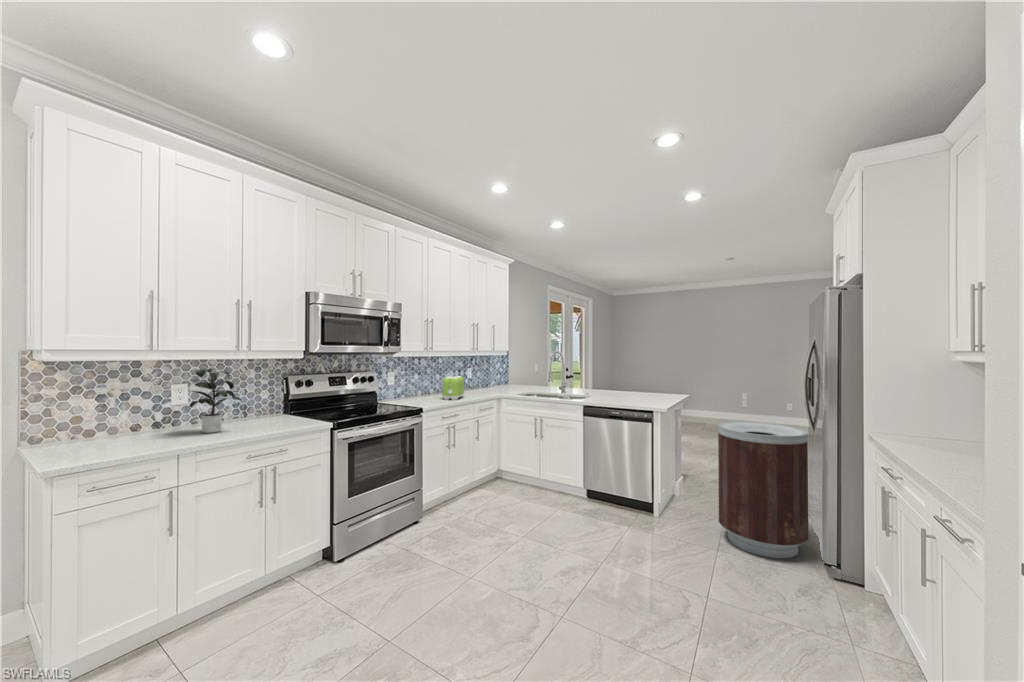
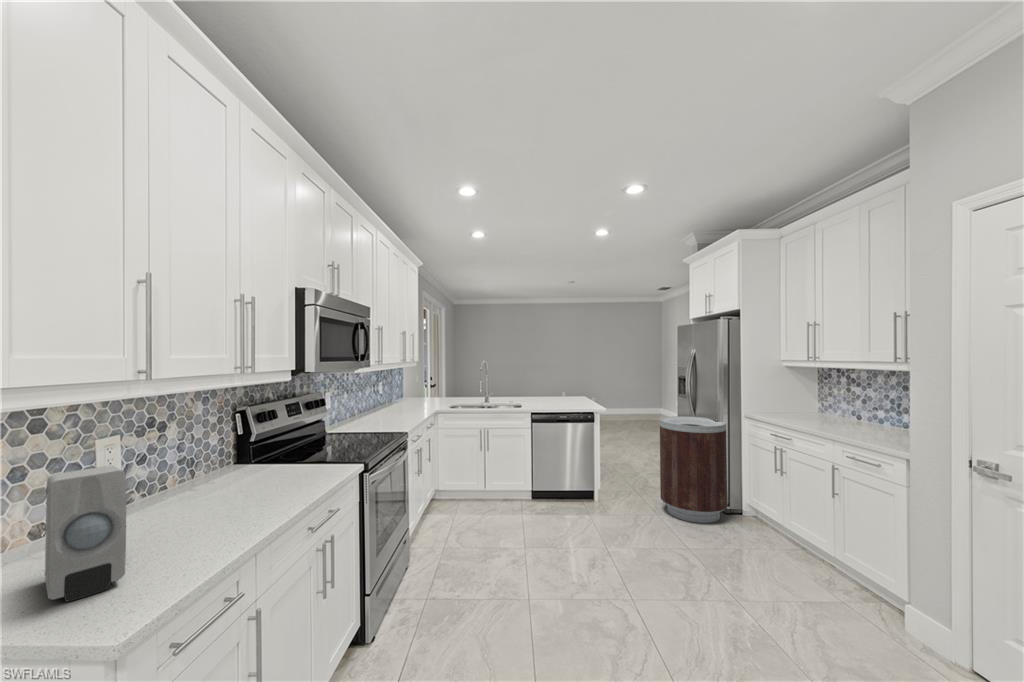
potted plant: present [190,369,242,433] -> none [147,404,267,514]
toaster: present [442,376,464,400] -> none [384,391,409,421]
soap dispenser: none [78,394,134,454] -> present [45,466,126,601]

